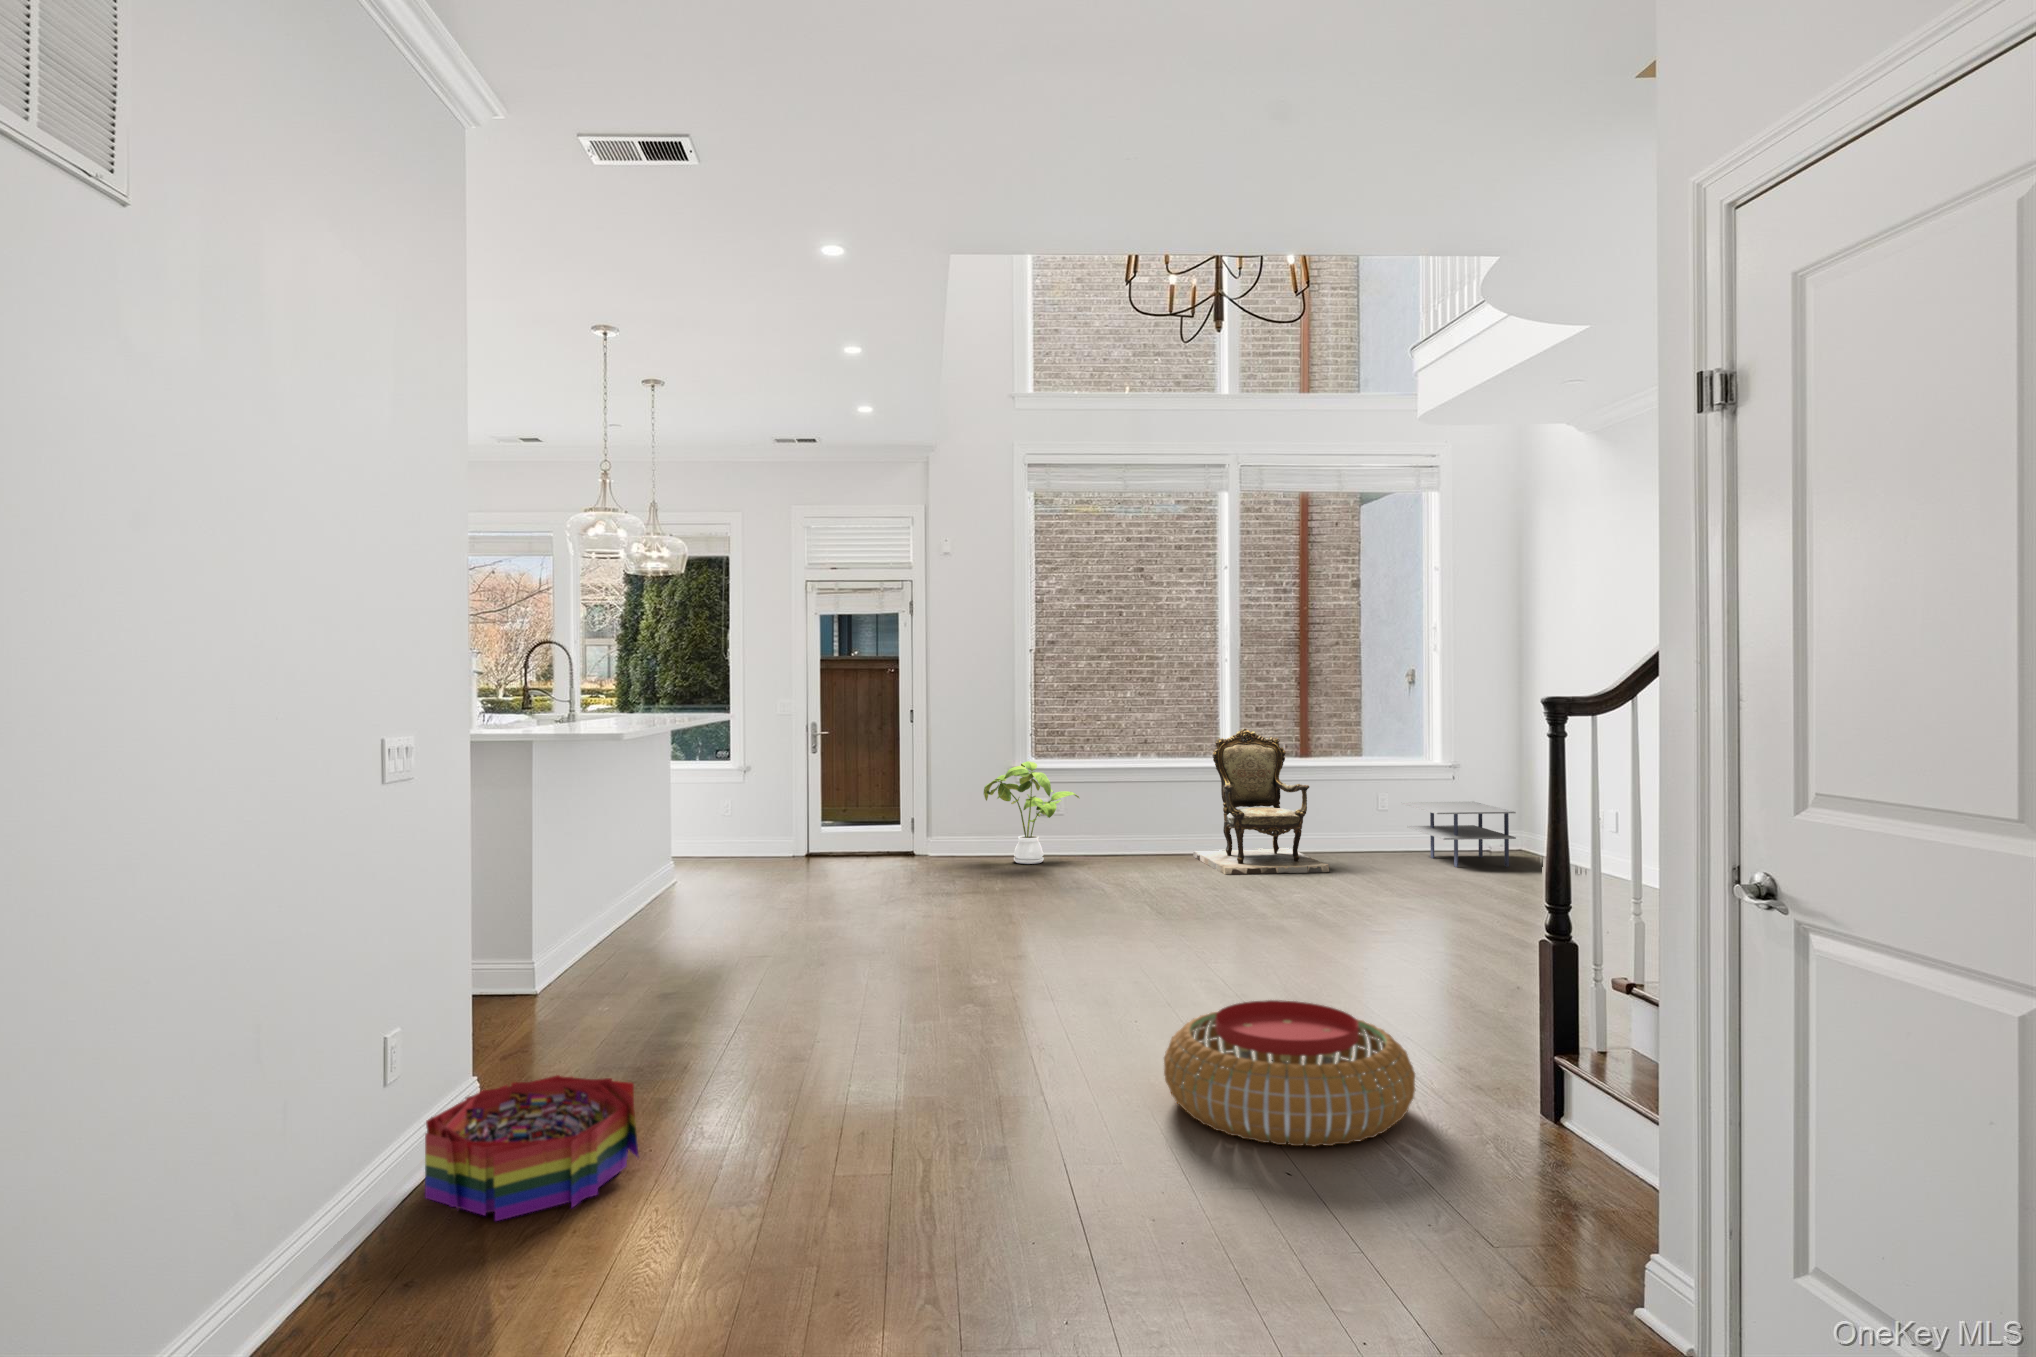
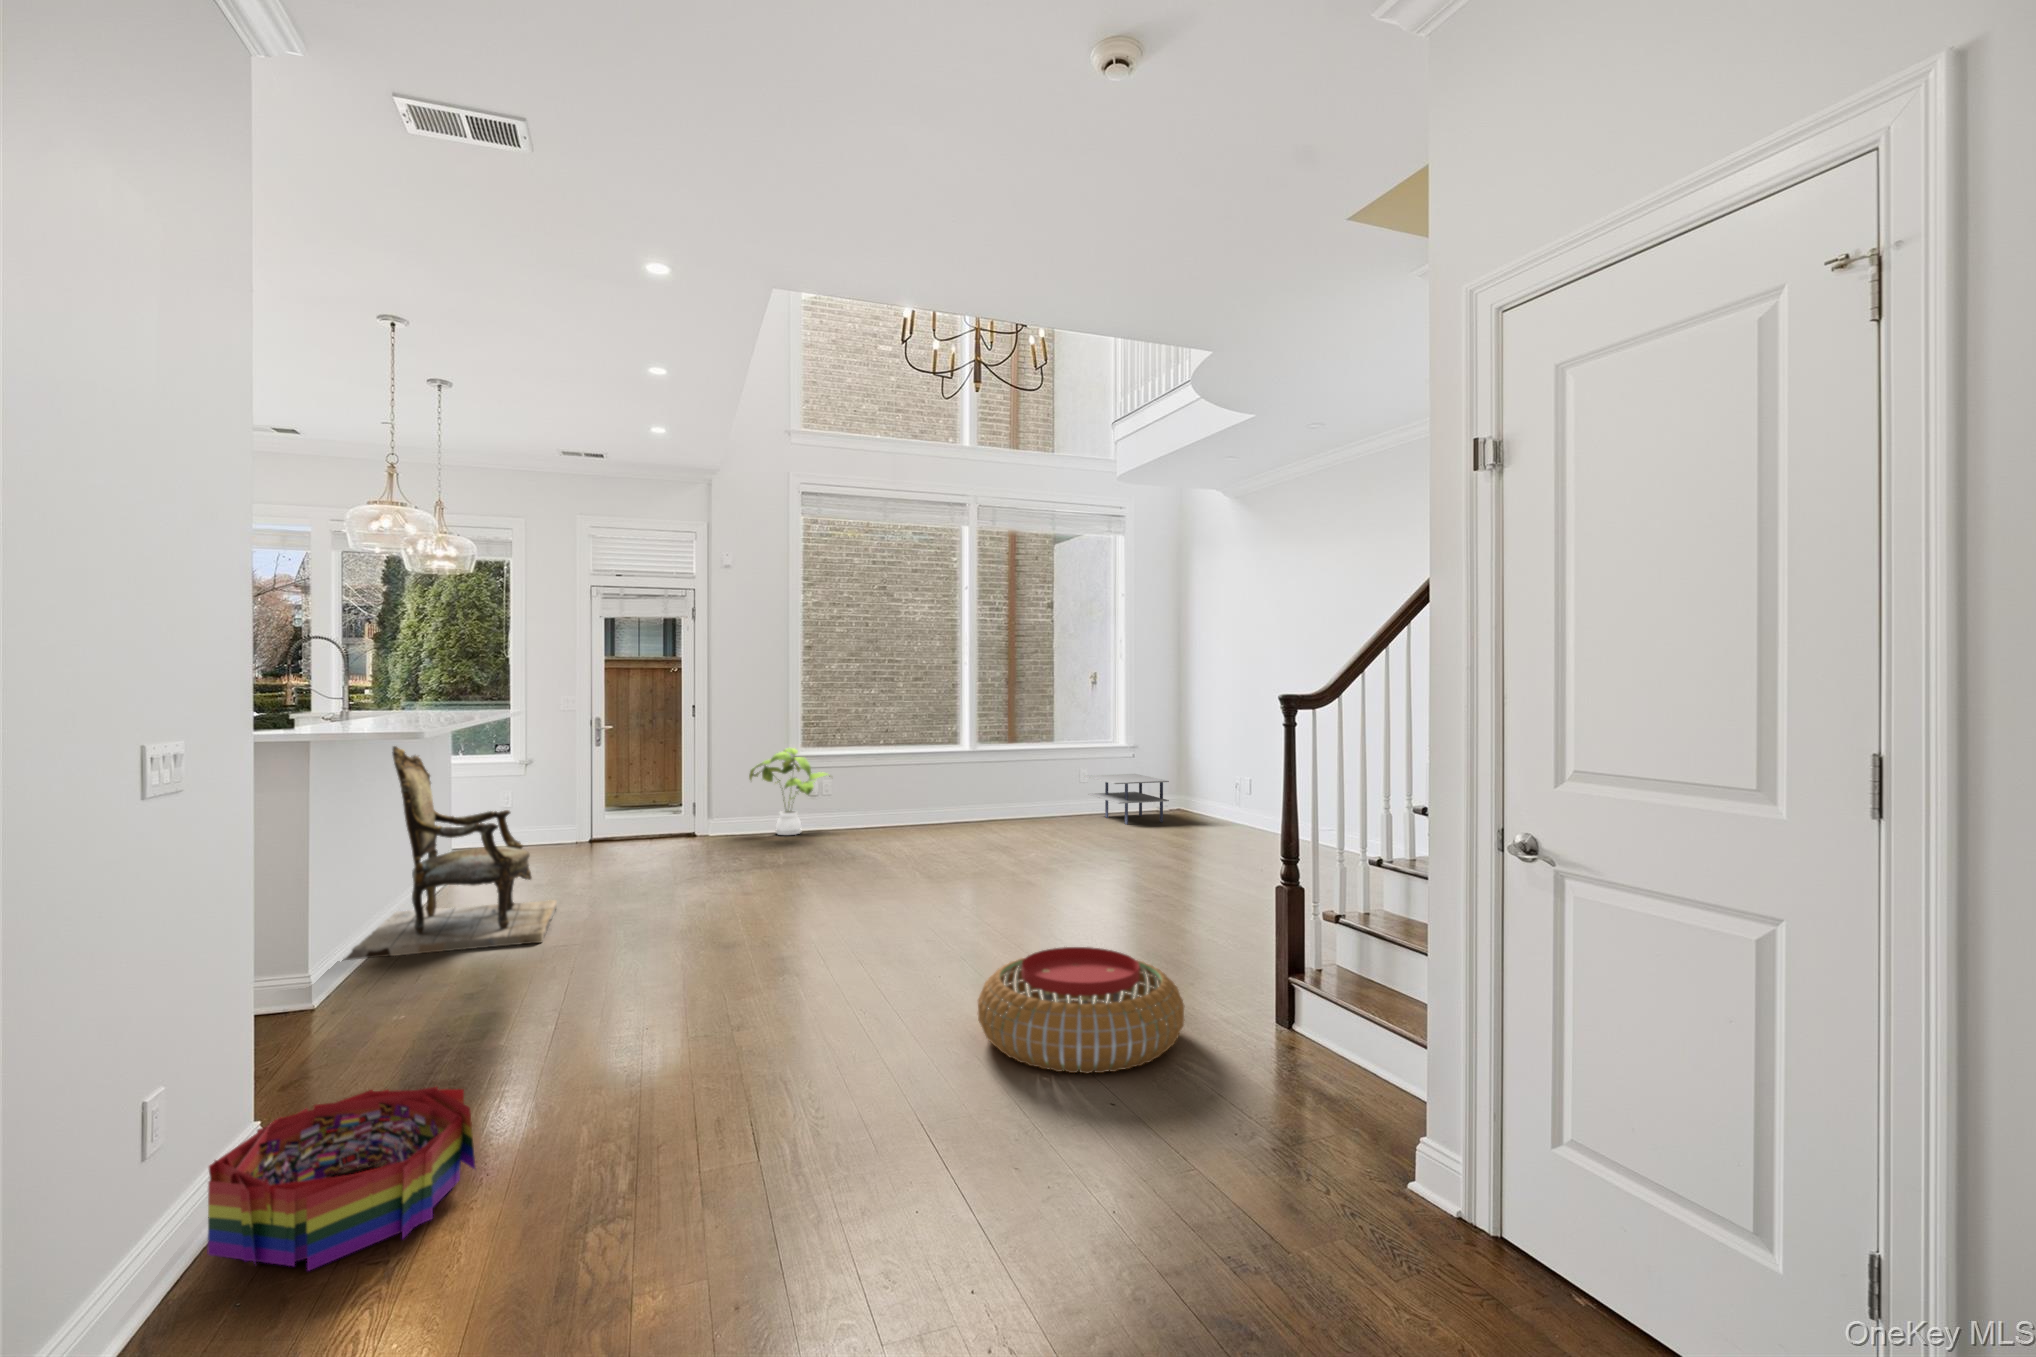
armchair: present [1193,729,1329,875] -> present [344,746,557,960]

